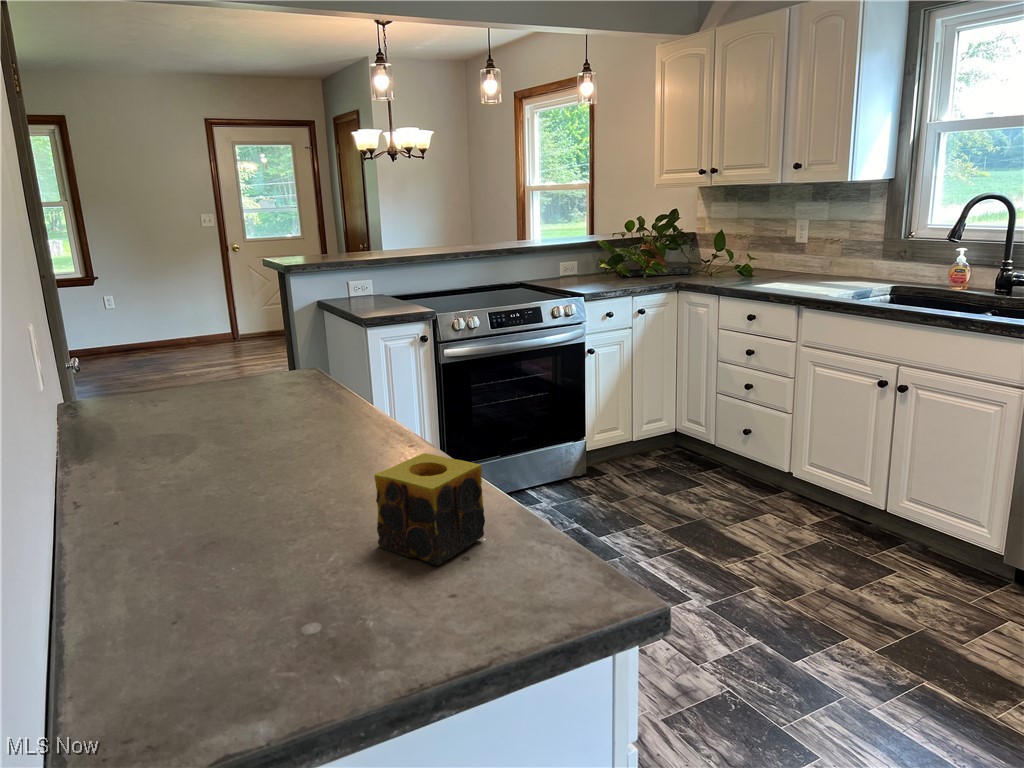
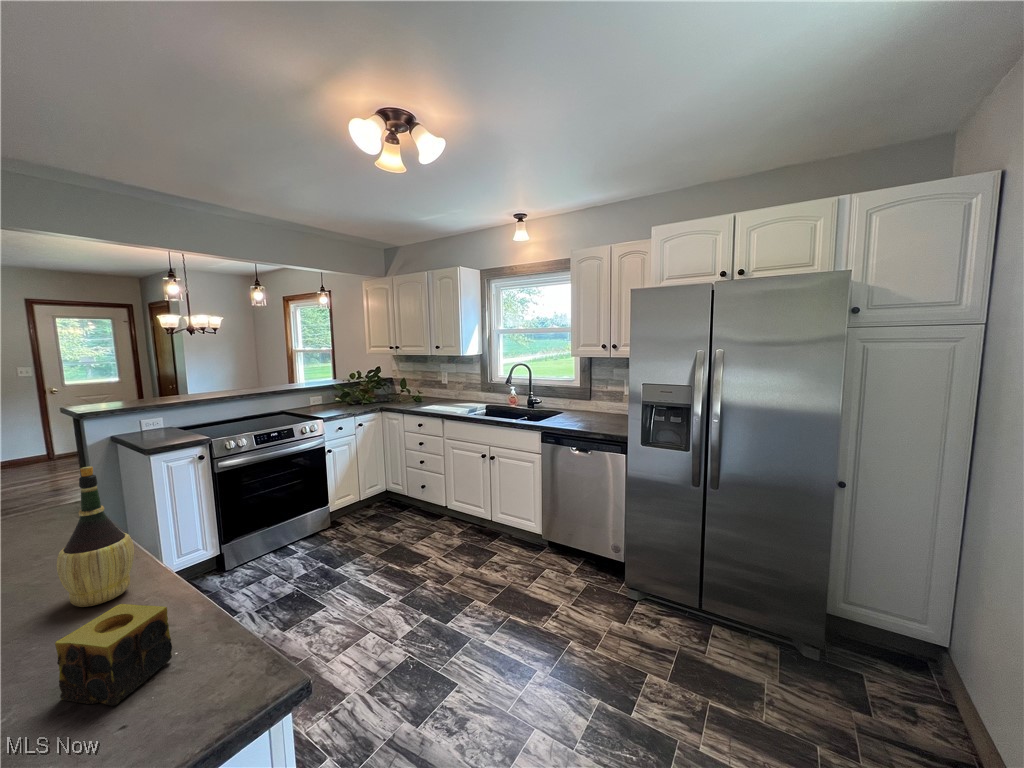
wine bottle: none [337,282,411,466] -> present [57,466,134,607]

